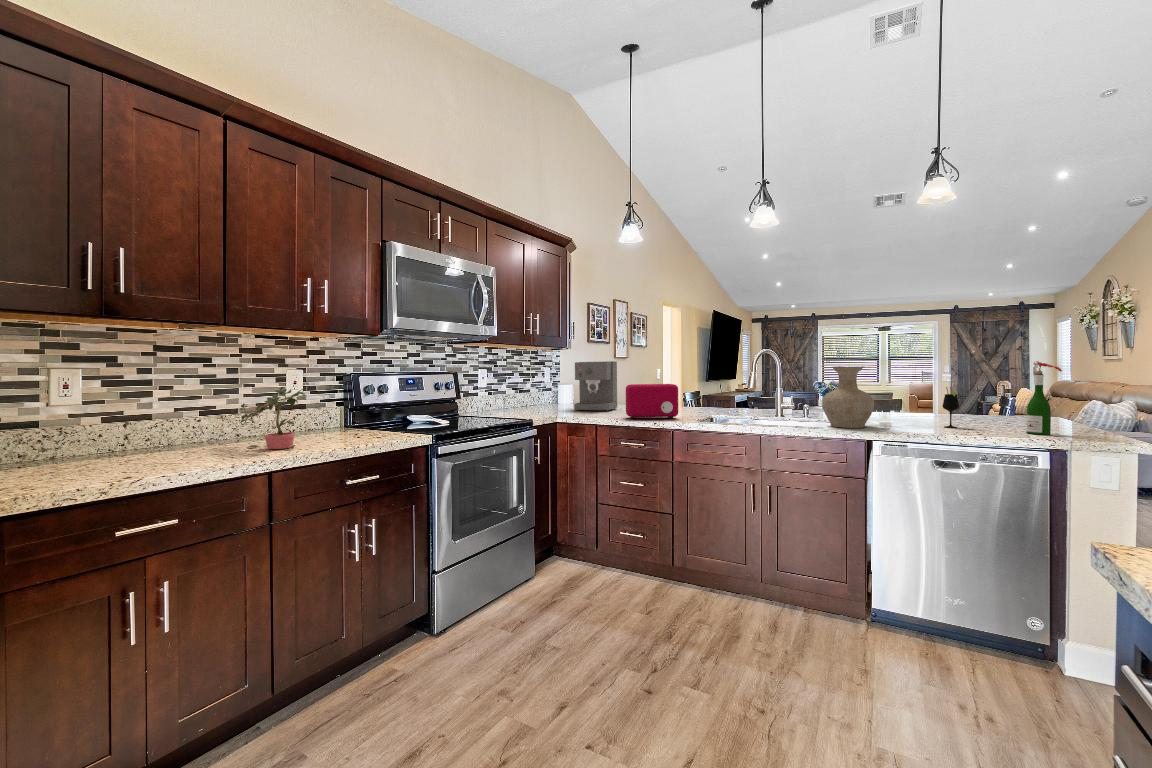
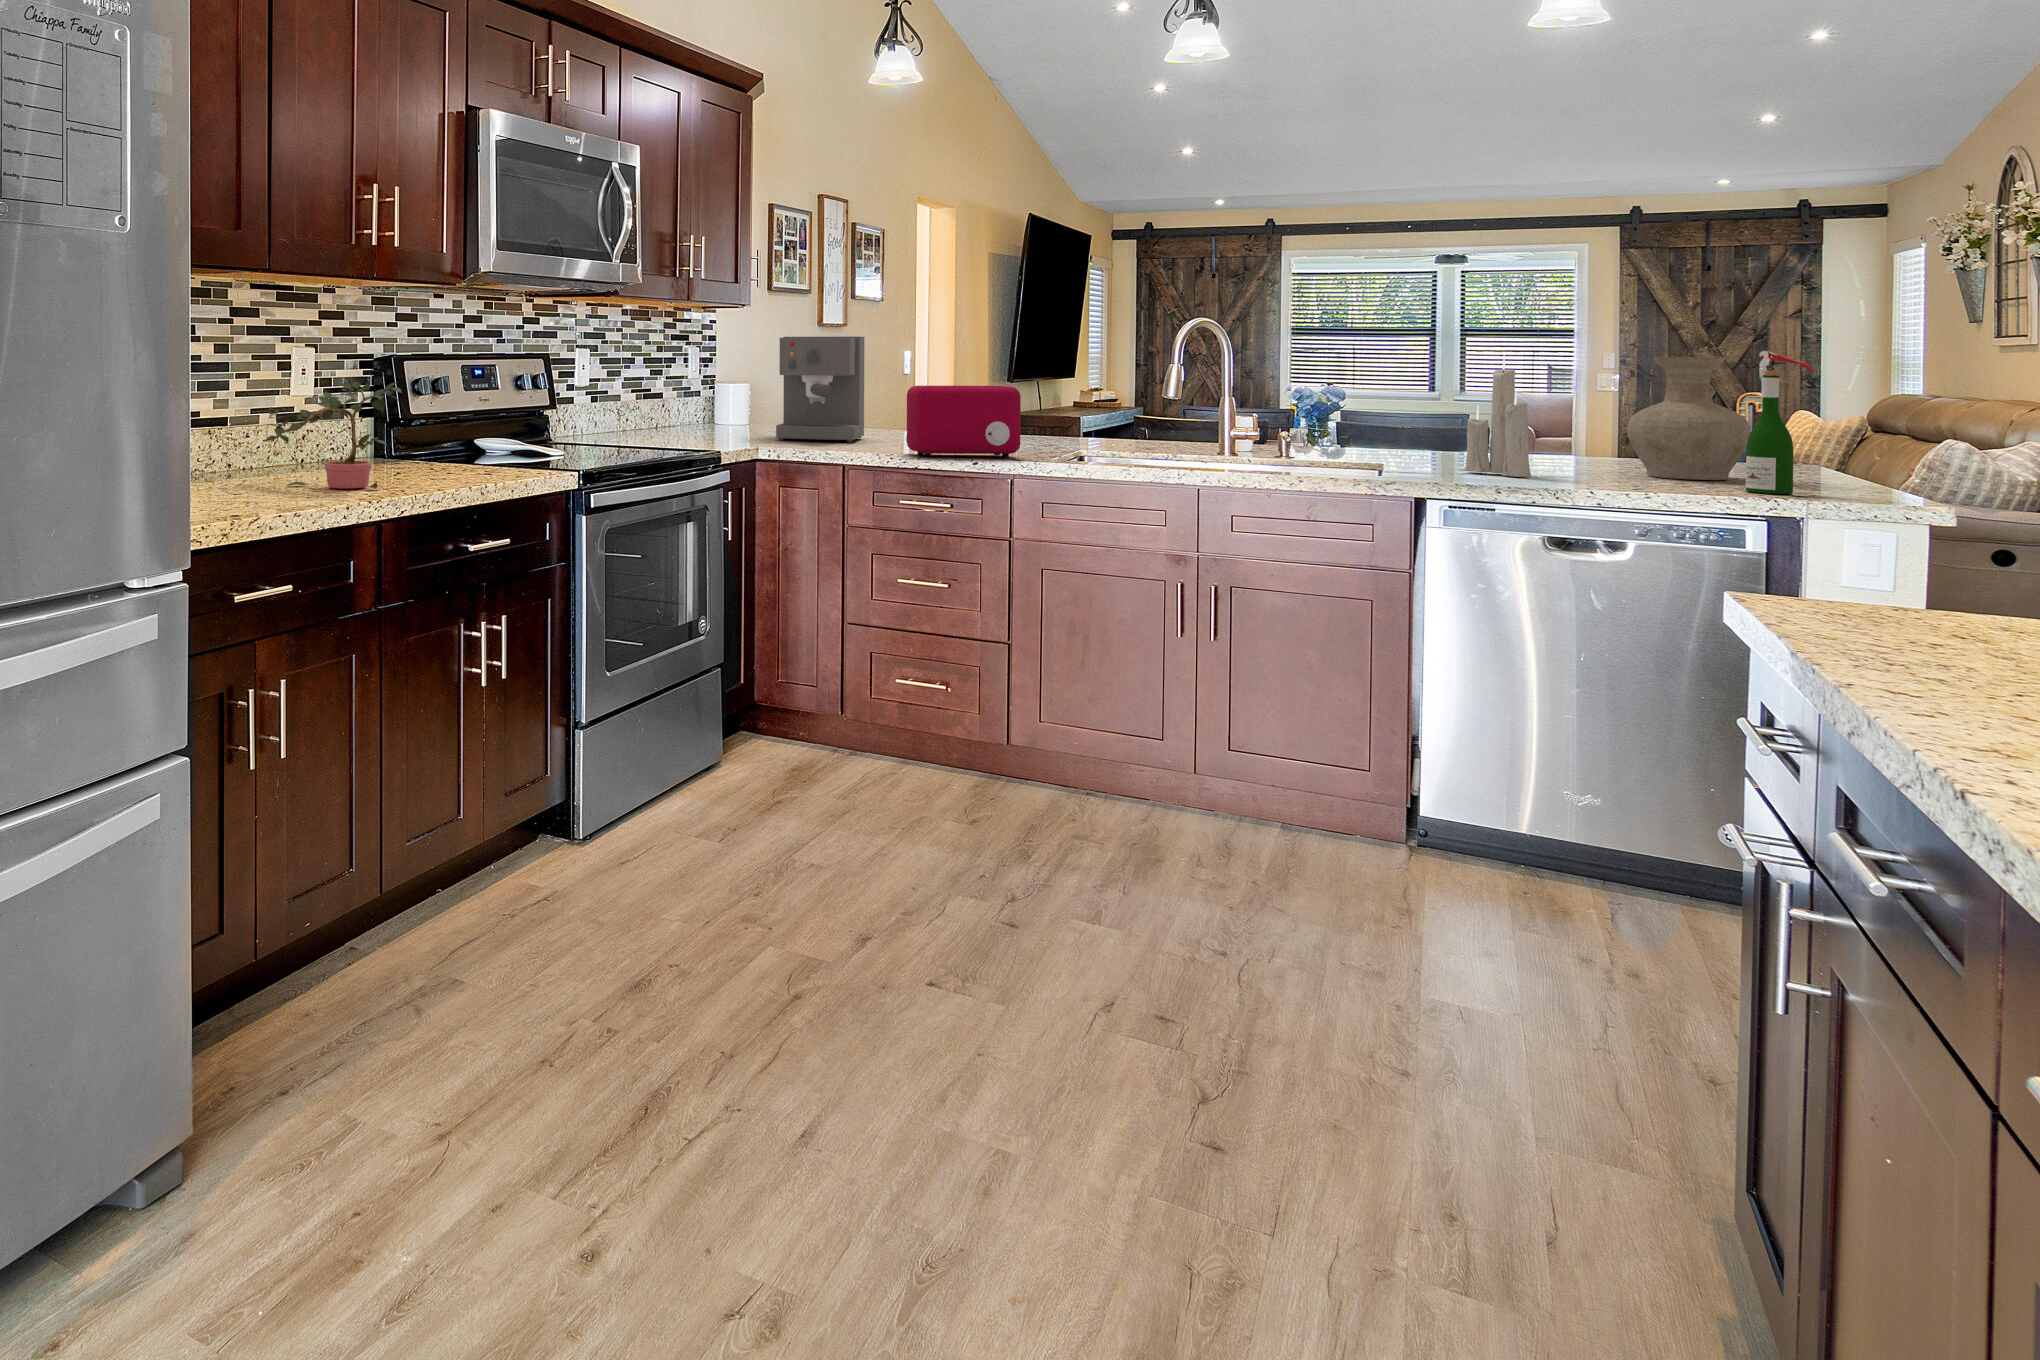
candle: none [887,362,920,426] -> present [1463,355,1531,477]
vase: present [822,367,874,428] -> present [1627,357,1751,480]
wine glass: present [943,387,959,428] -> none [1579,399,1613,481]

